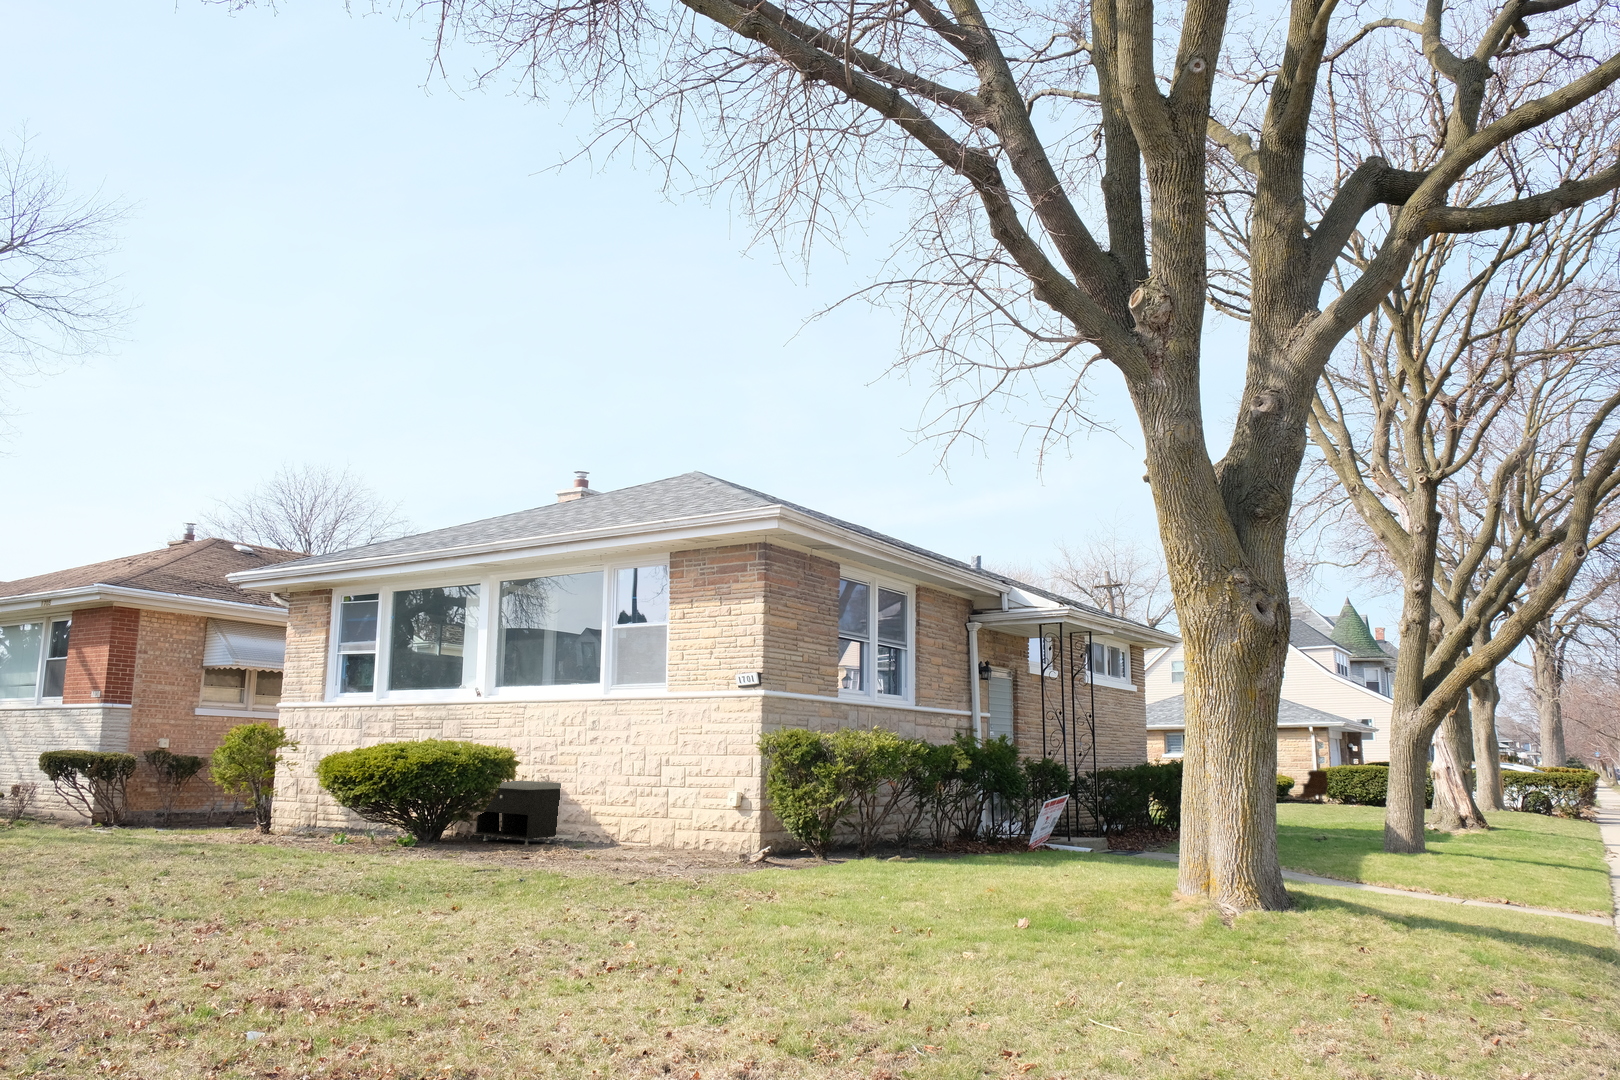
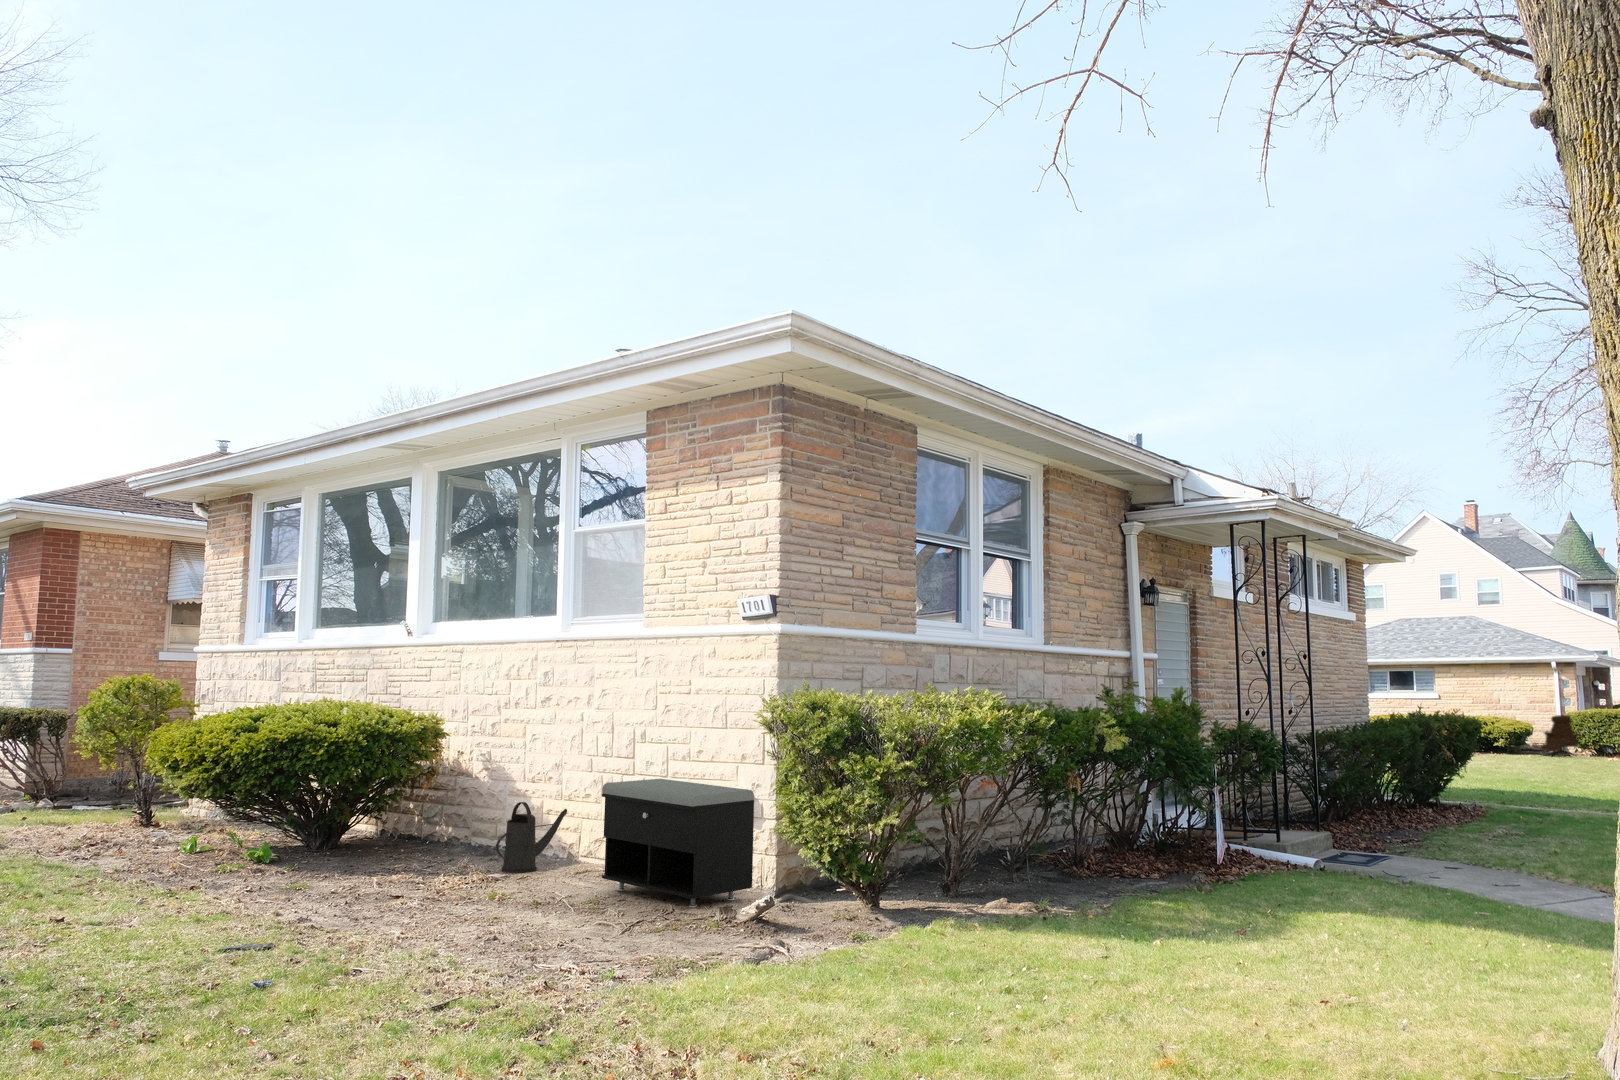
storage bench: present [475,781,561,844] -> present [602,779,754,907]
watering can: none [572,804,612,850] -> present [496,802,567,873]

